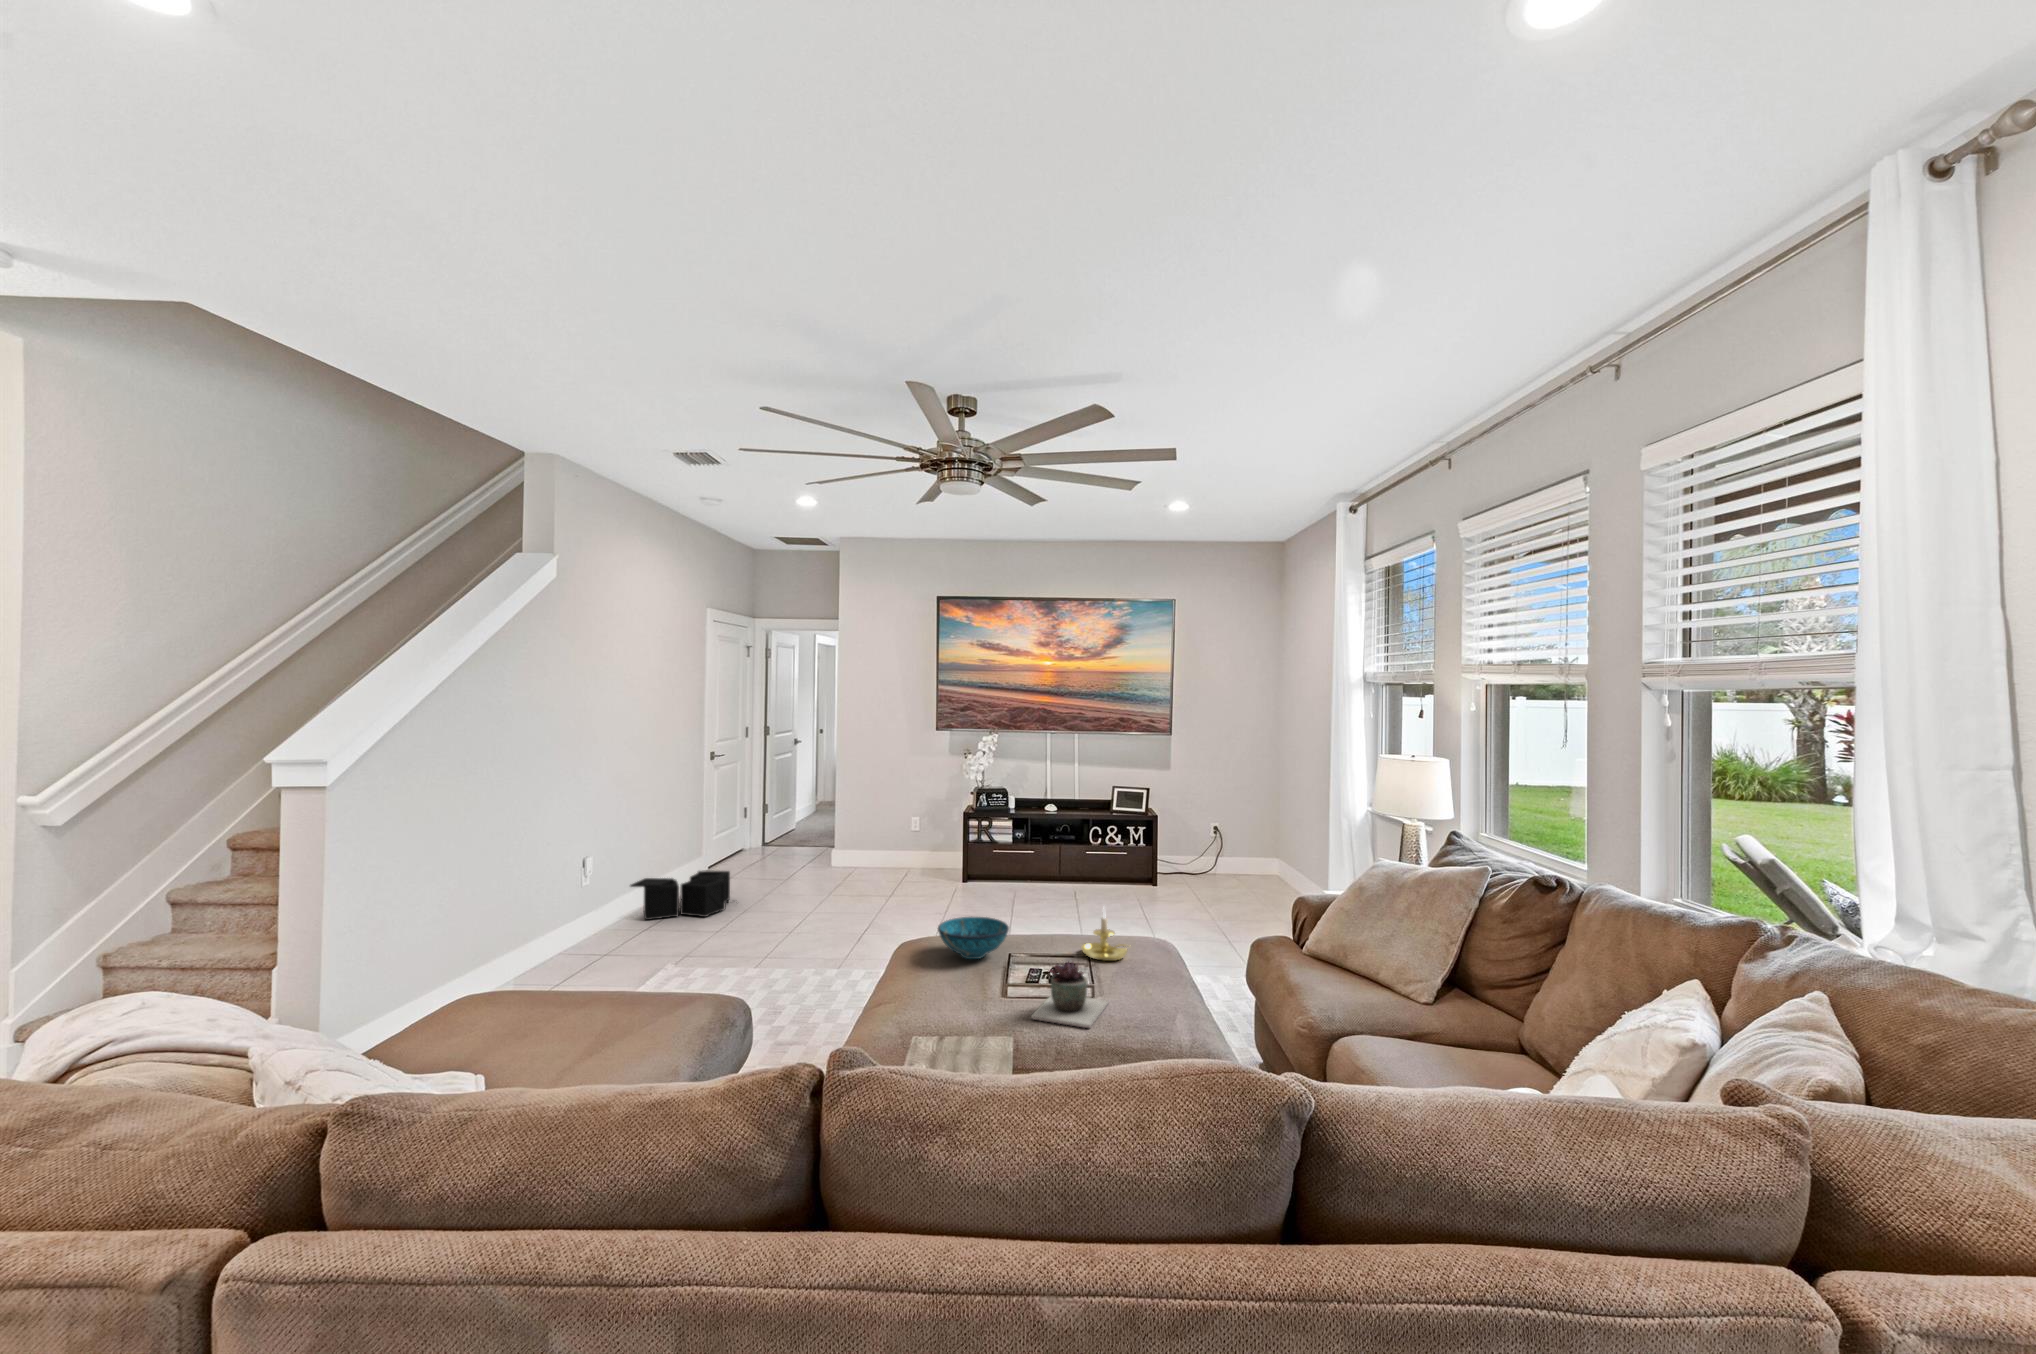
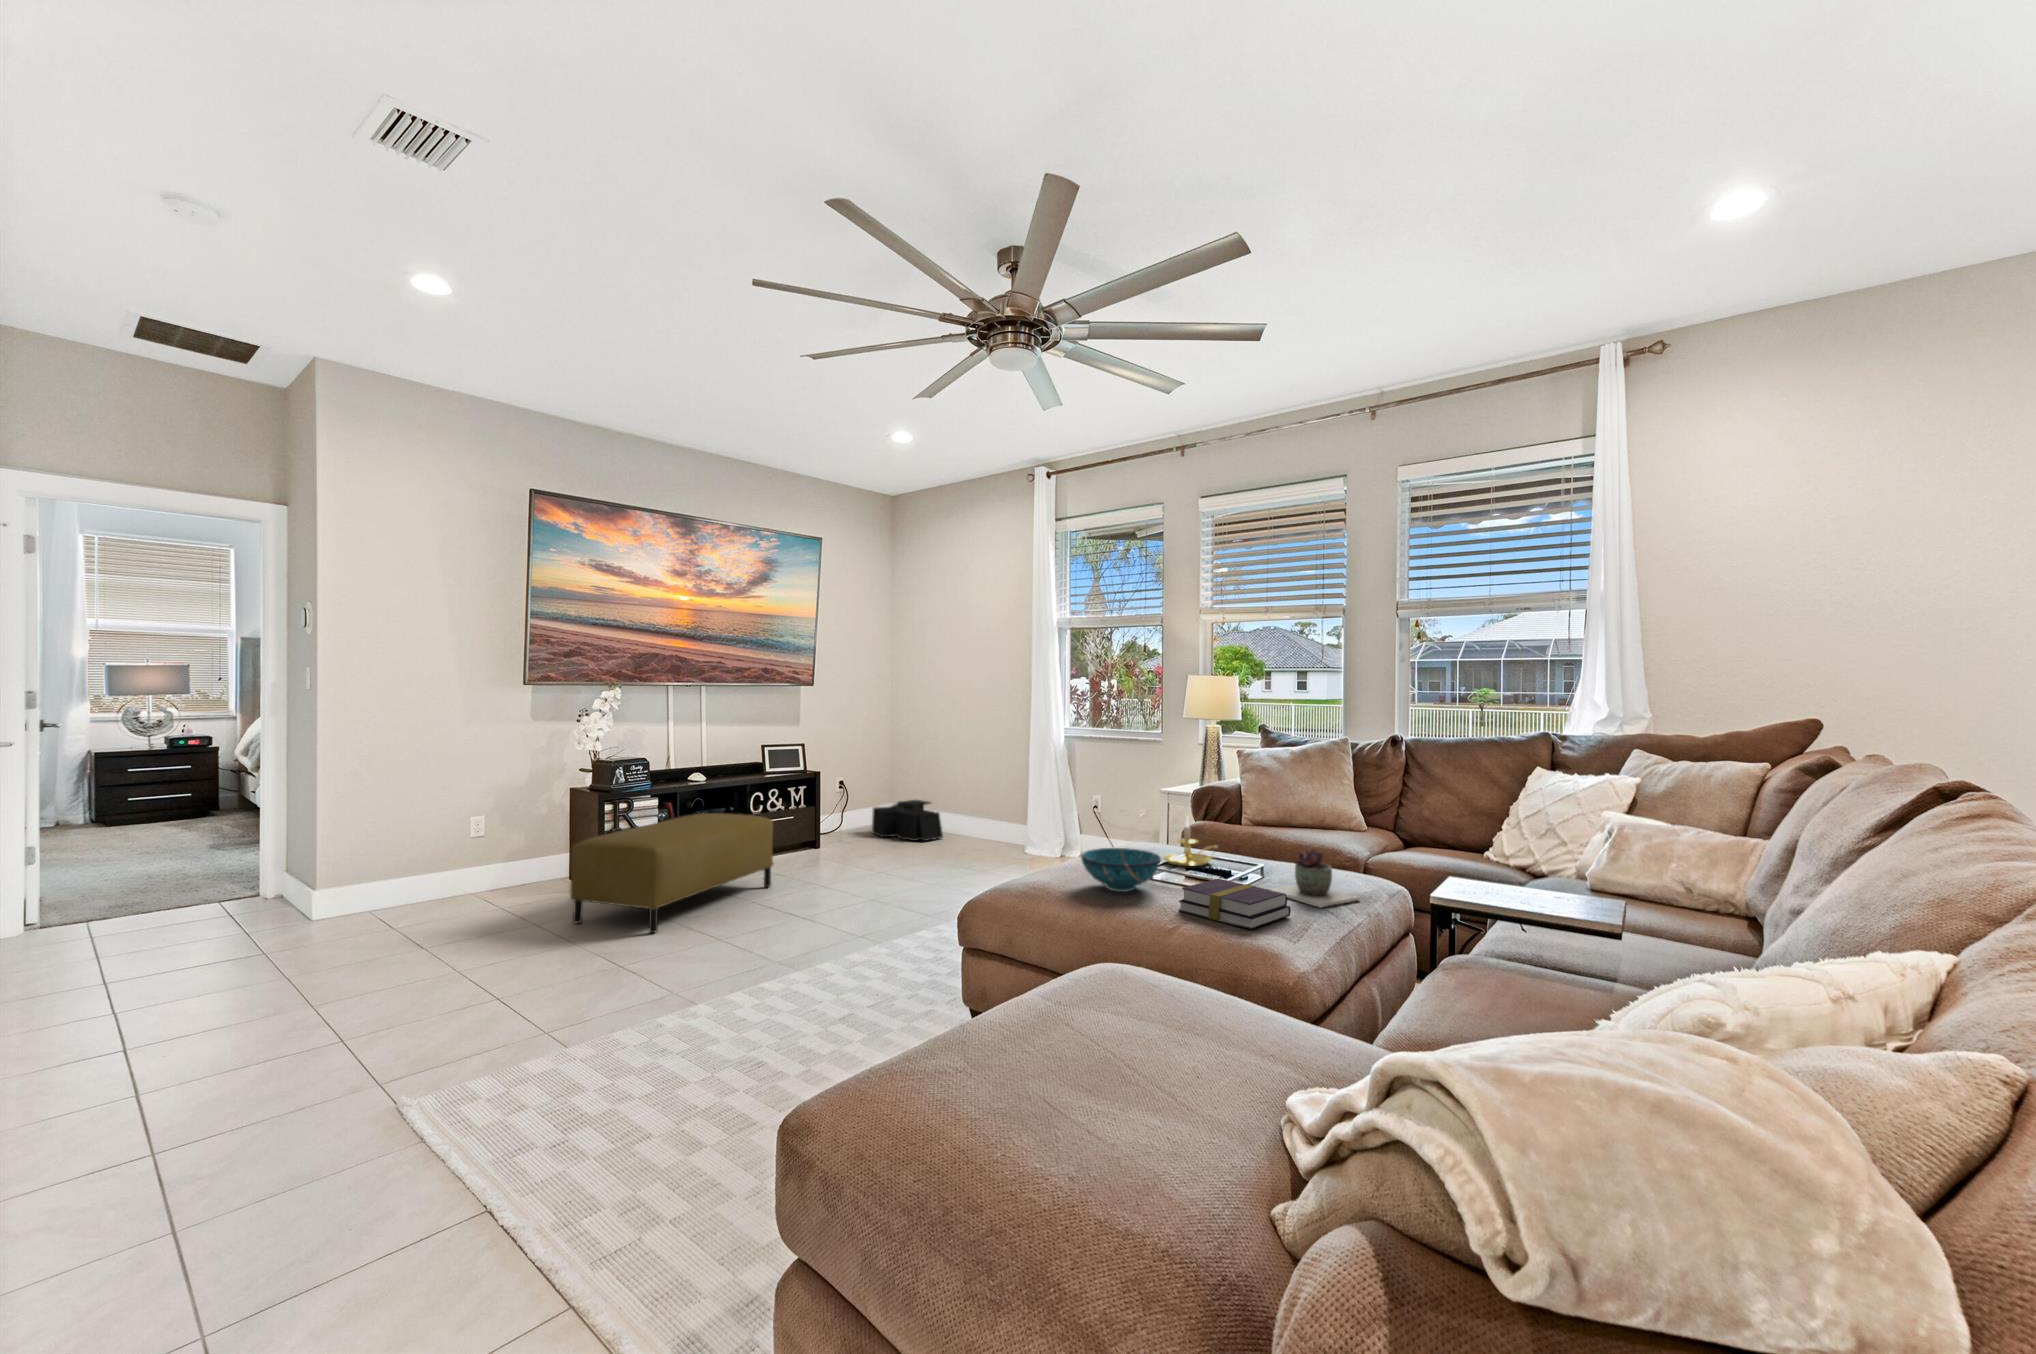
ottoman: none [894,839,1046,920] -> present [570,813,773,933]
storage bin: present [631,870,730,920] -> present [872,800,943,841]
book: none [917,962,997,1013] -> present [1179,879,1291,929]

